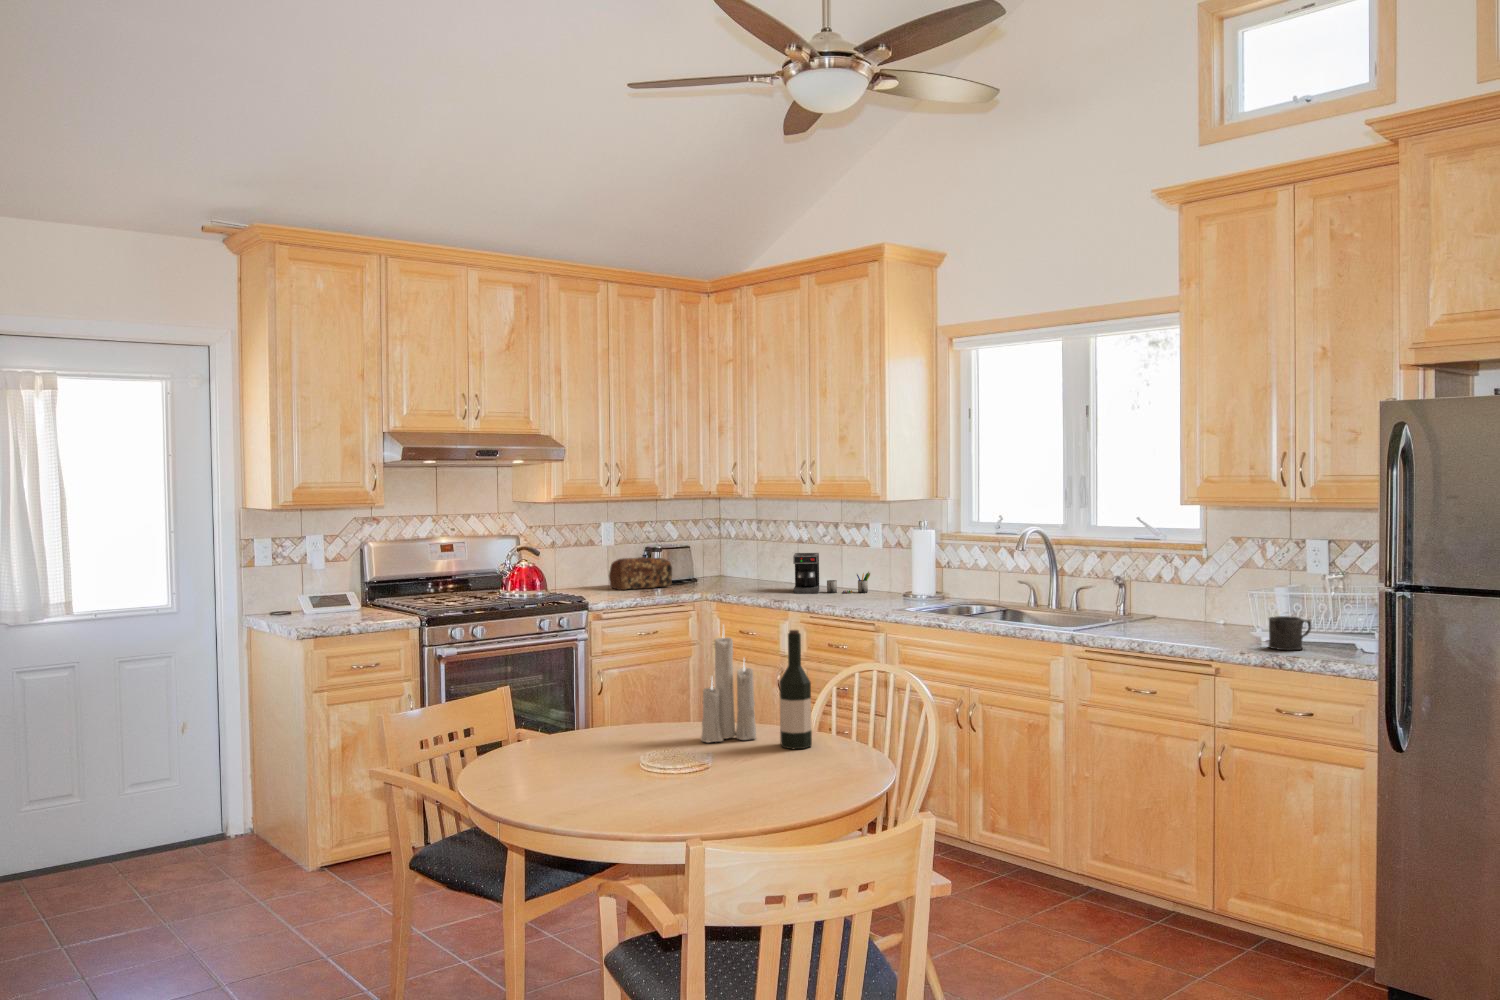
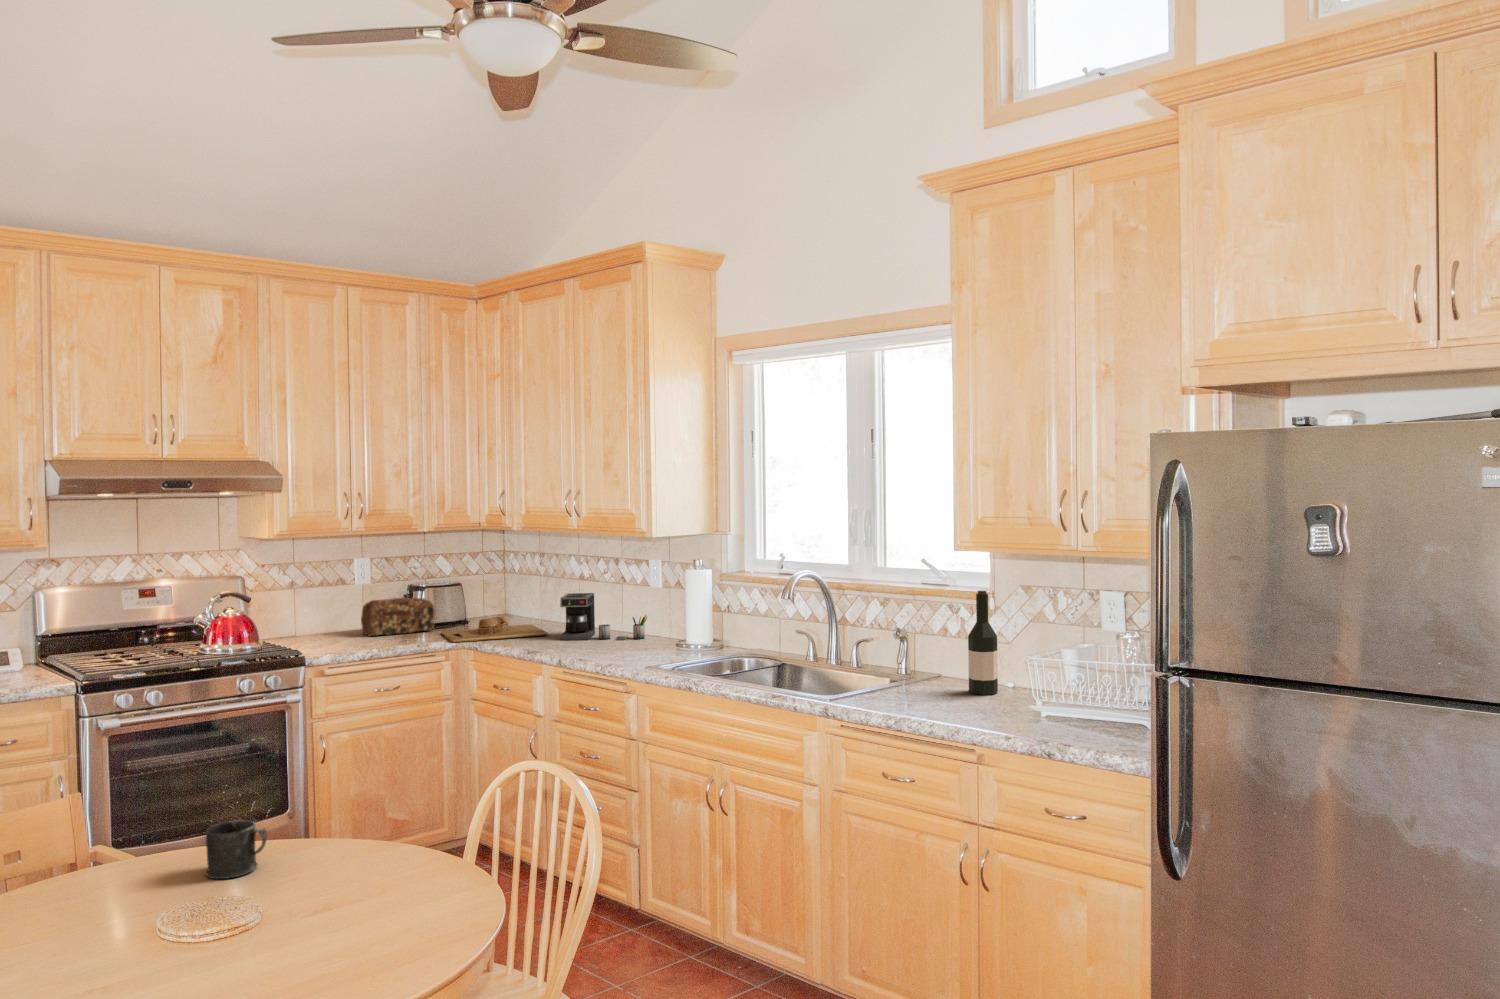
cutting board: none [681,574,778,595] -> present [441,616,547,643]
mug: present [1268,616,1311,650] -> present [205,820,267,879]
wine bottle: present [779,630,812,749] -> present [968,590,998,695]
candle: present [701,633,756,742] -> none [280,719,363,890]

